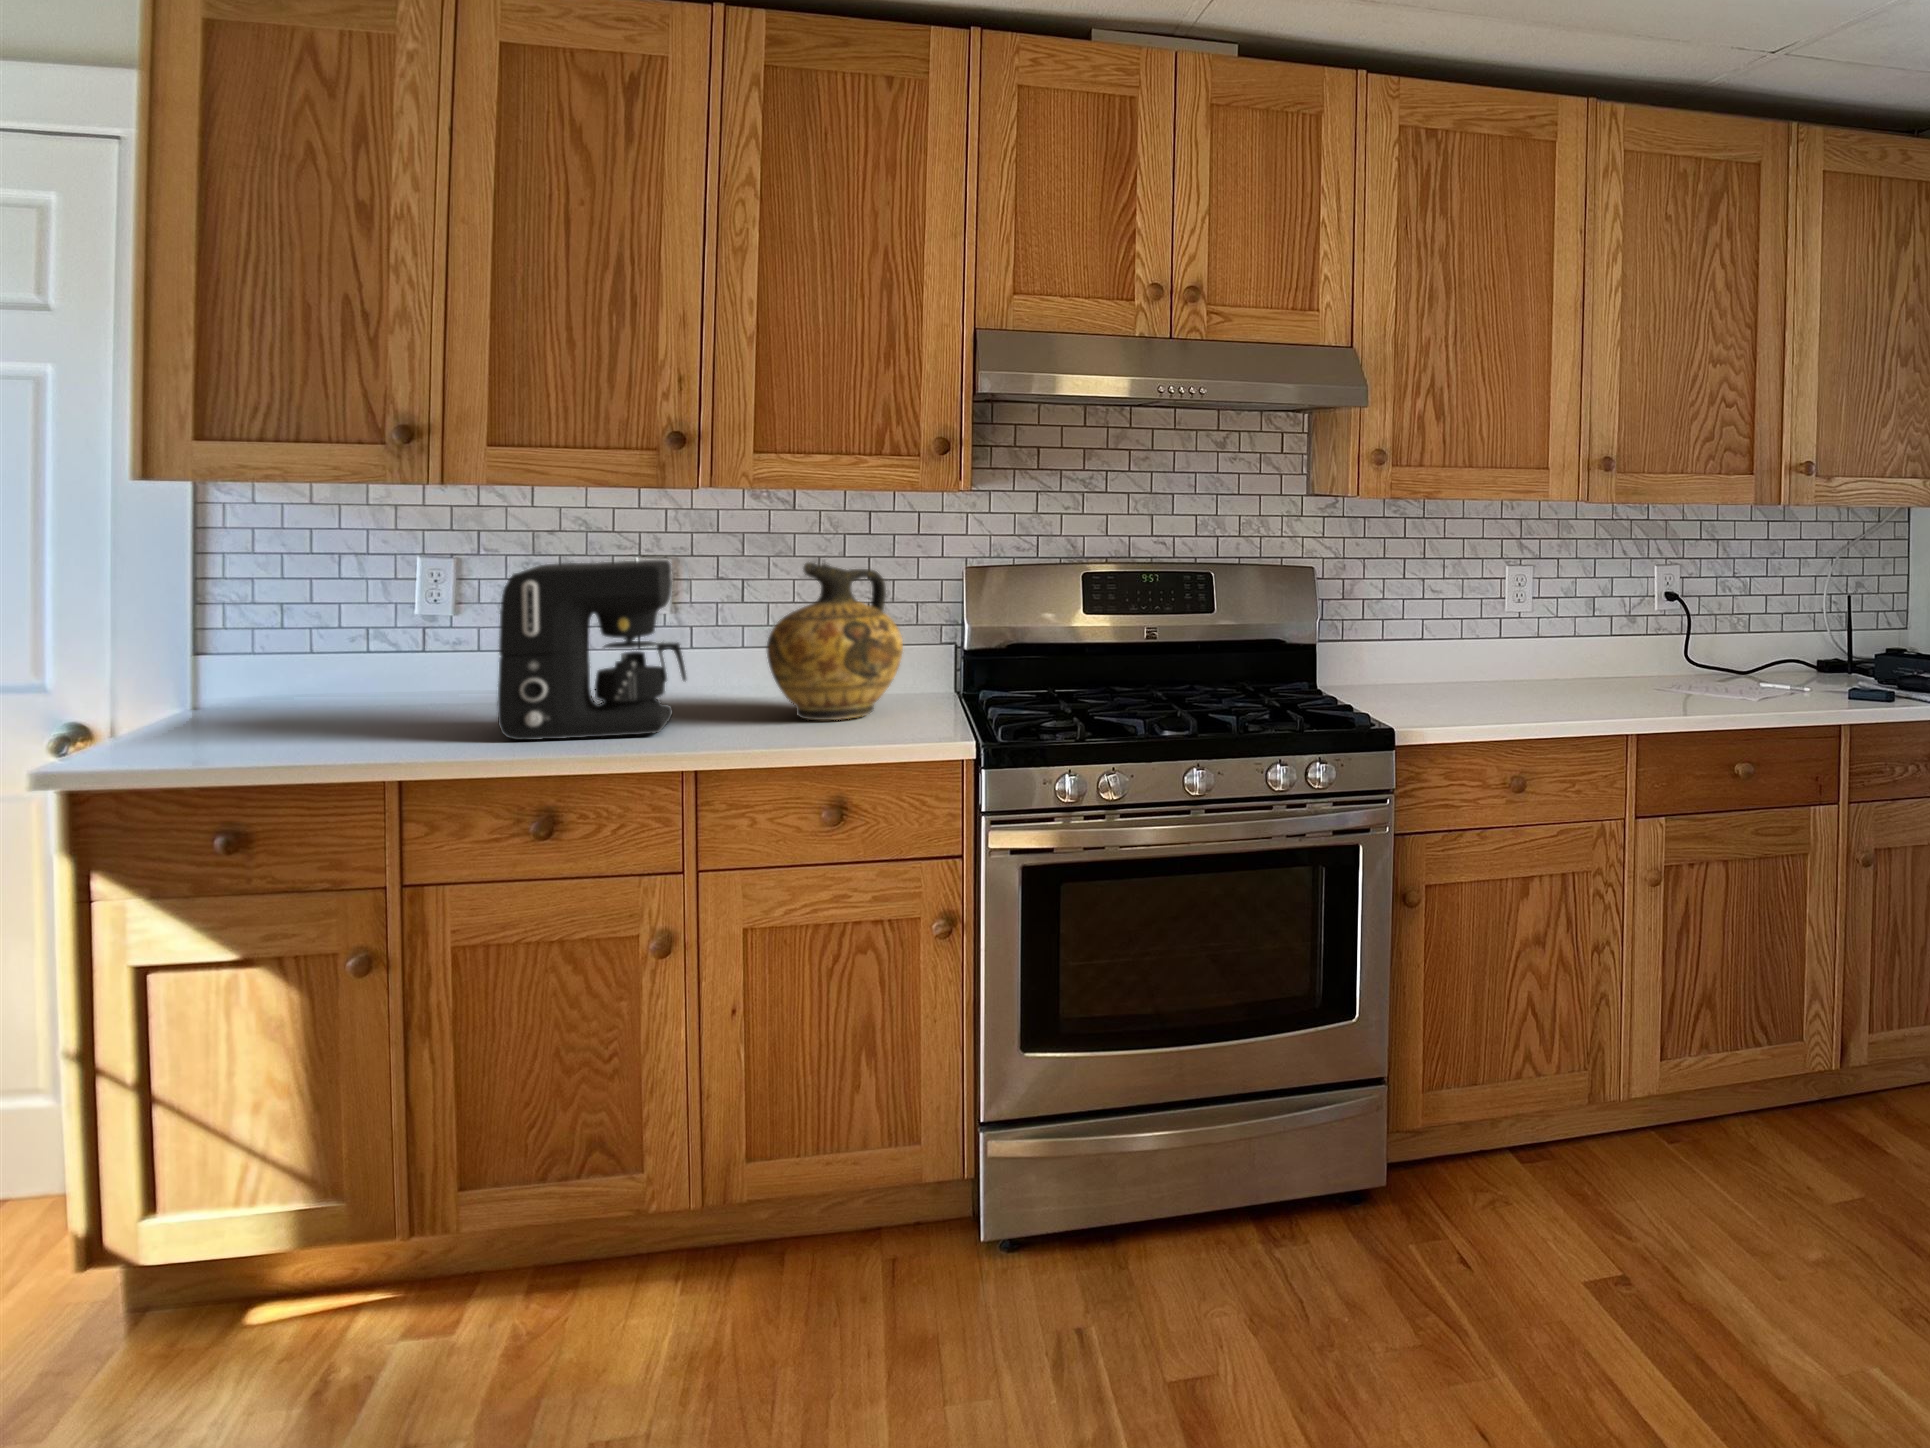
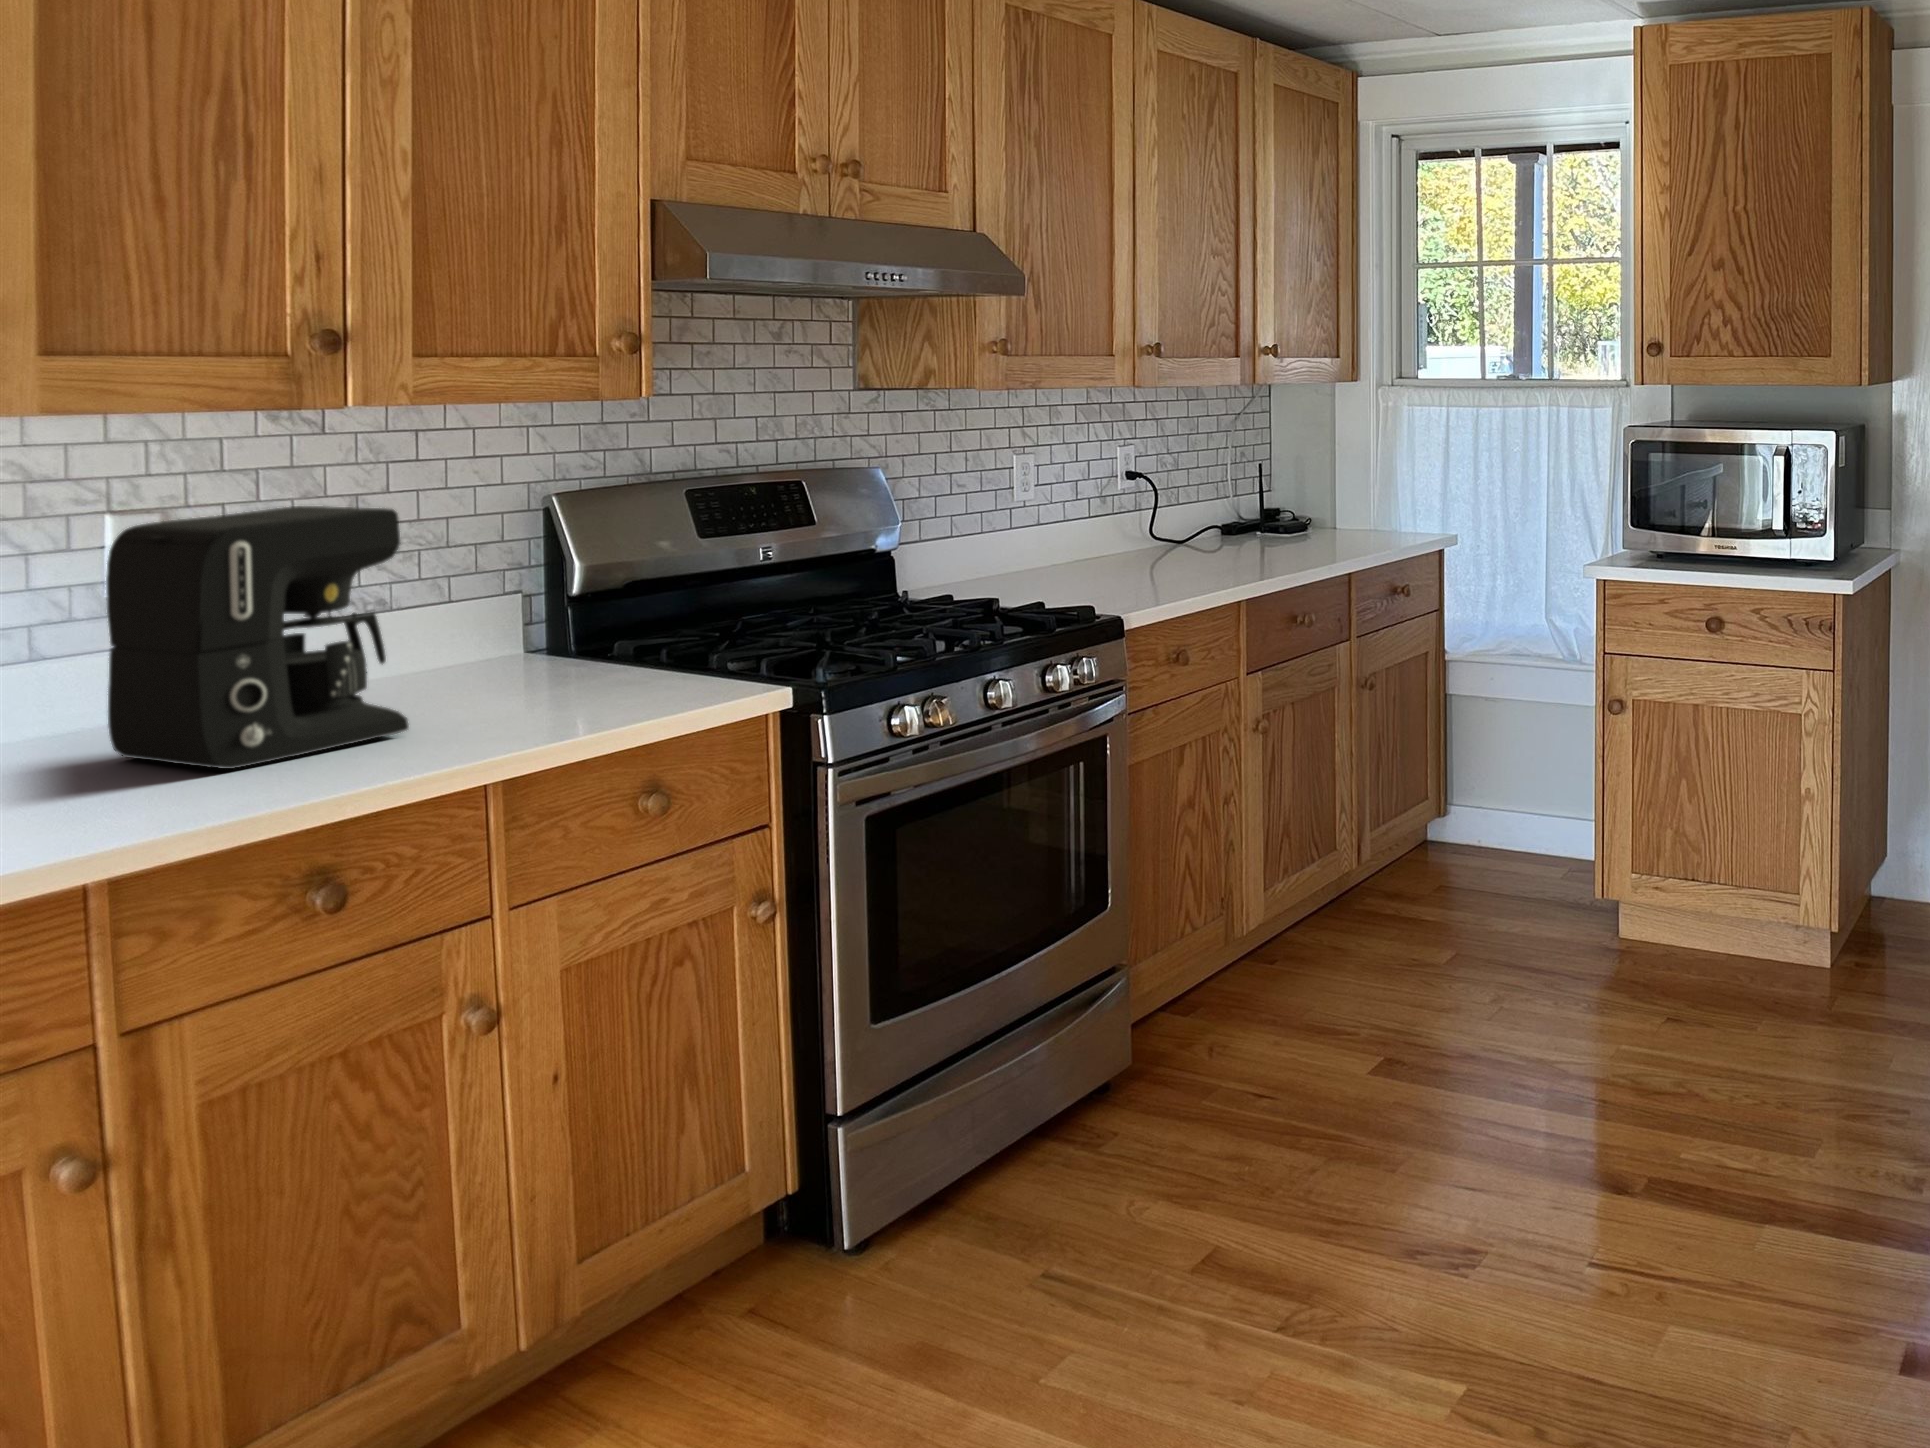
ceramic jug: present [767,563,903,720] -> none [426,494,611,695]

